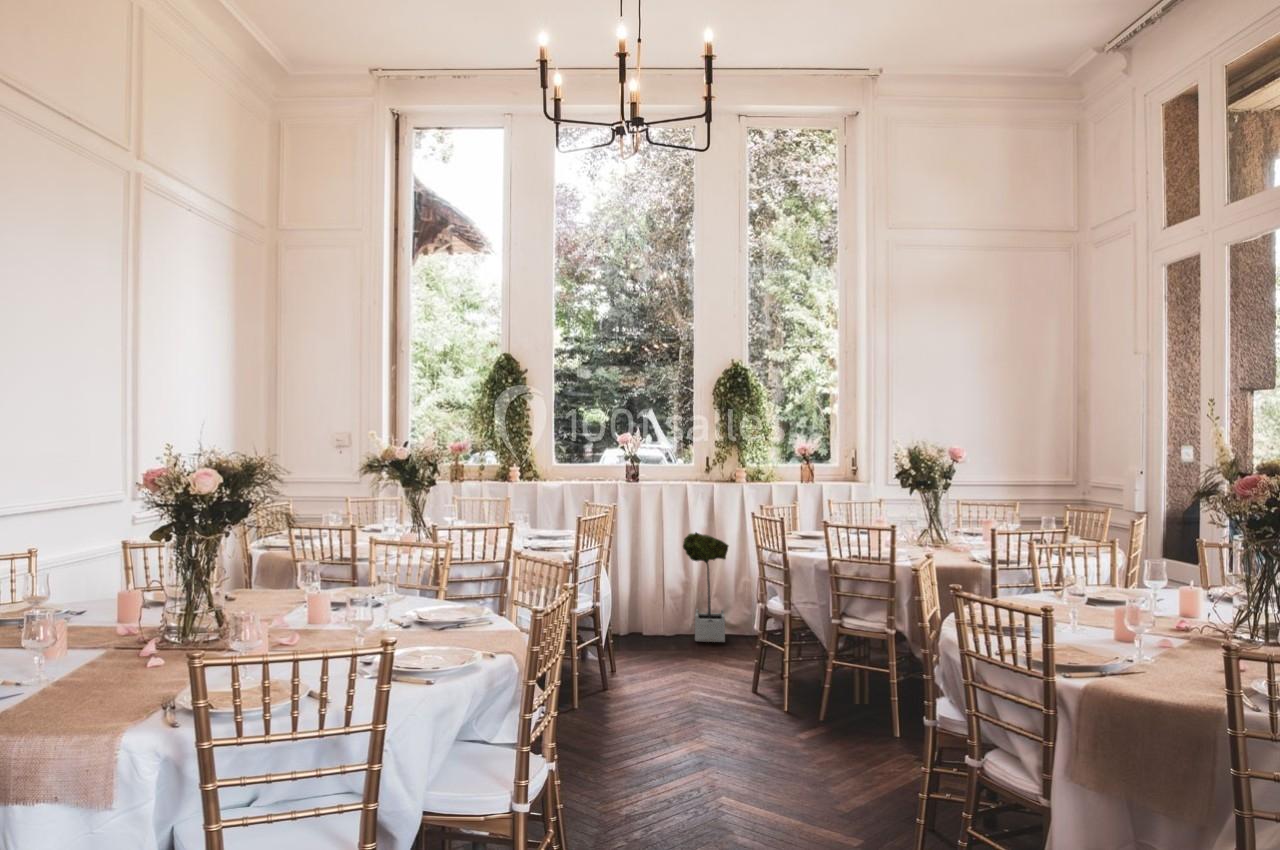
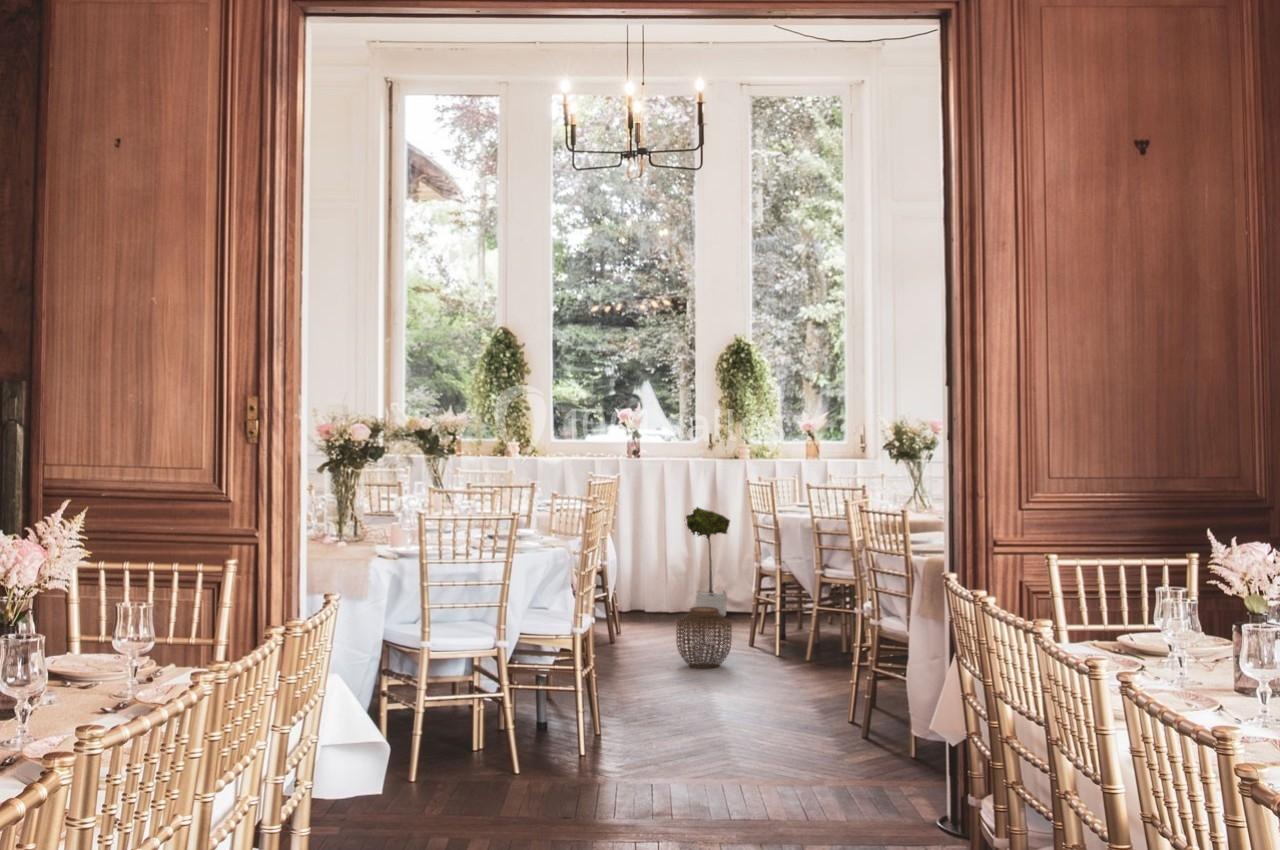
woven basket: none [678,659,739,732] -> present [676,607,732,669]

